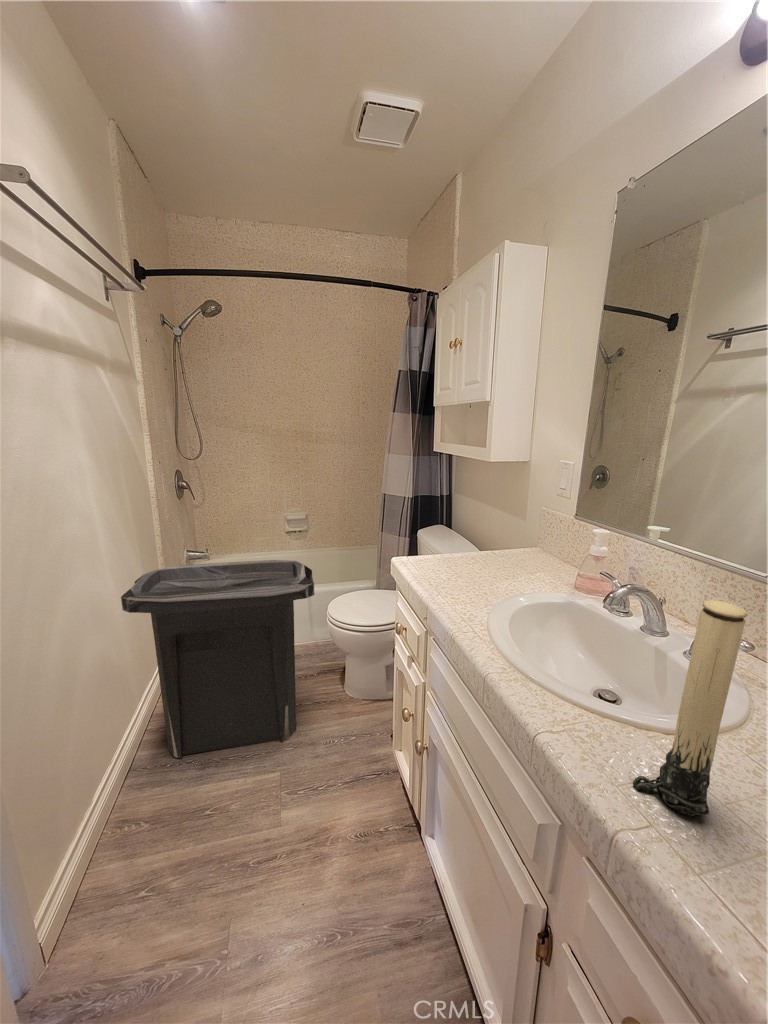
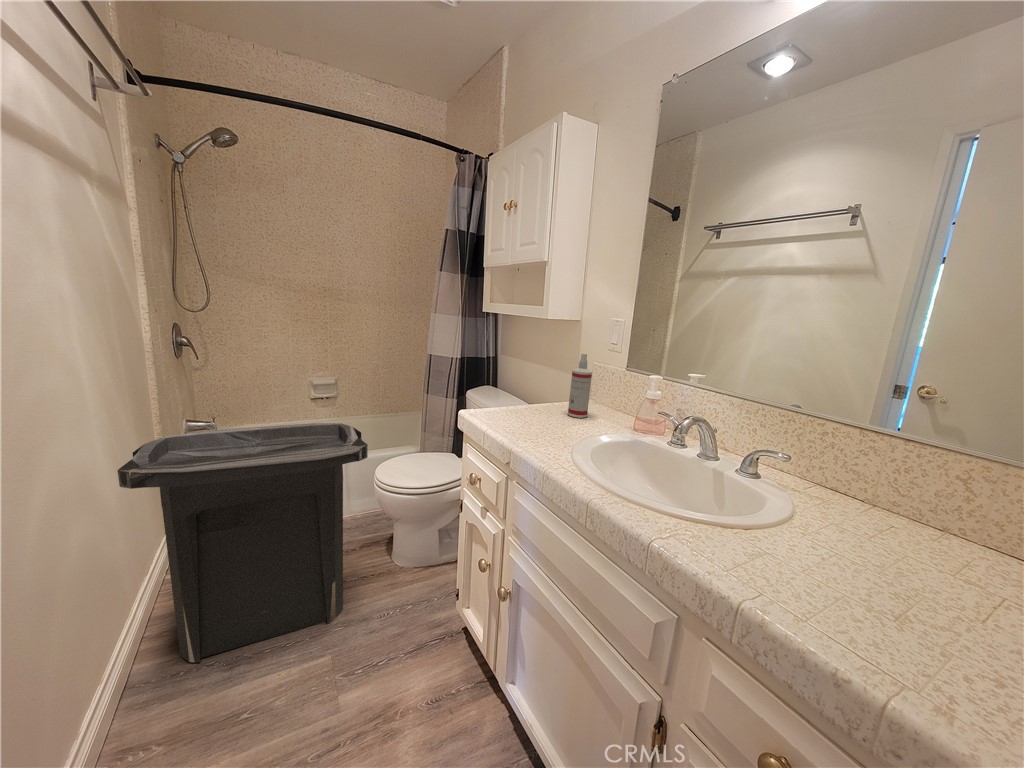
spray bottle: none [503,501,529,570] -> present [568,354,592,418]
candle: present [633,600,747,816] -> none [739,402,830,580]

